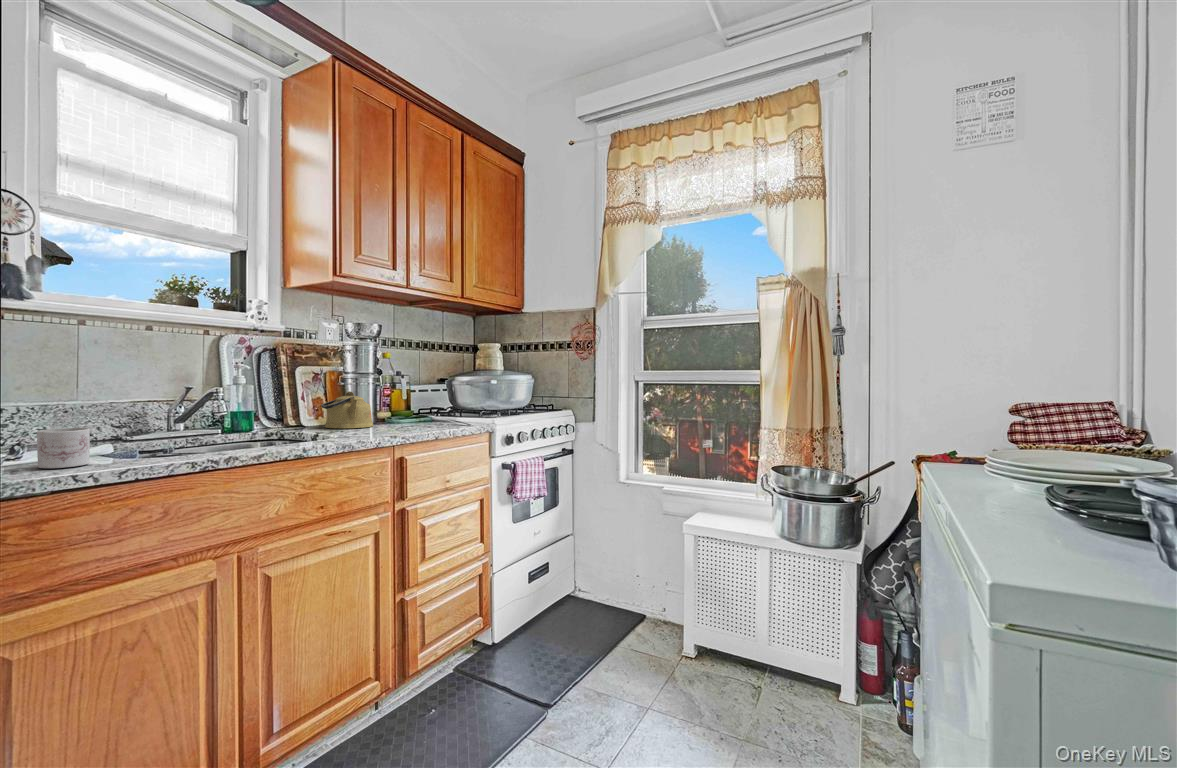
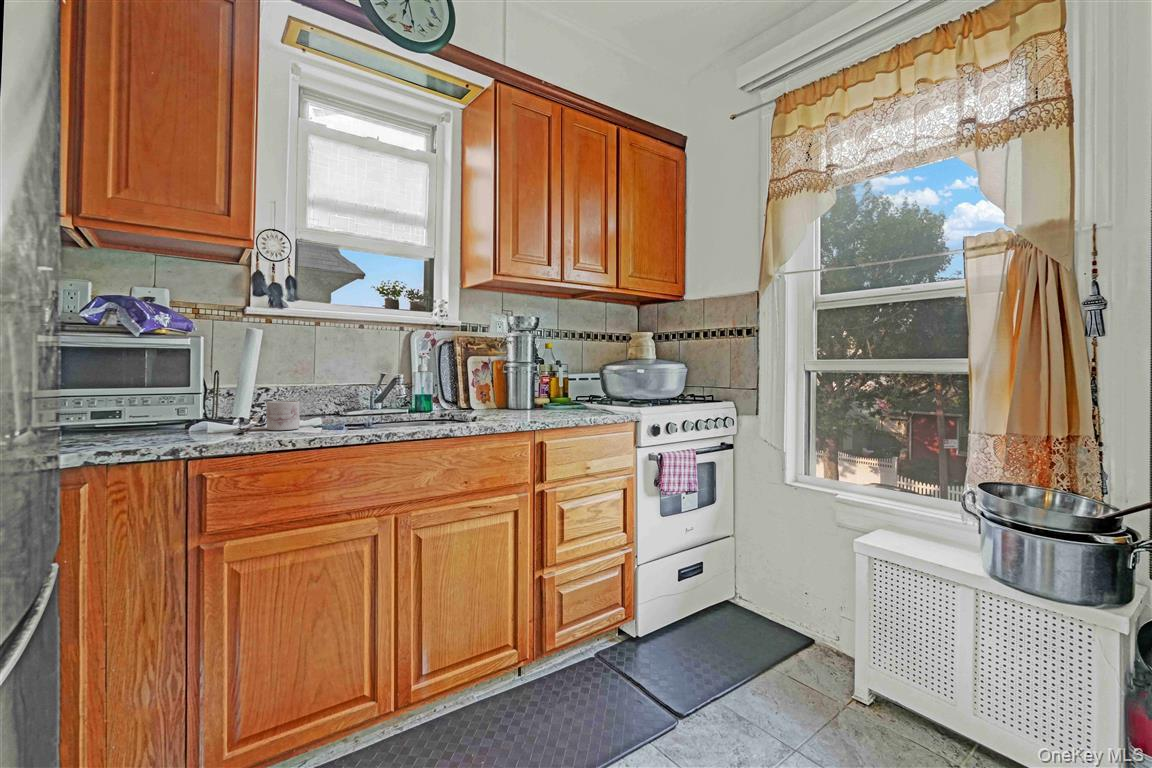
kettle: present [321,391,373,428] -> none [488,380,530,413]

